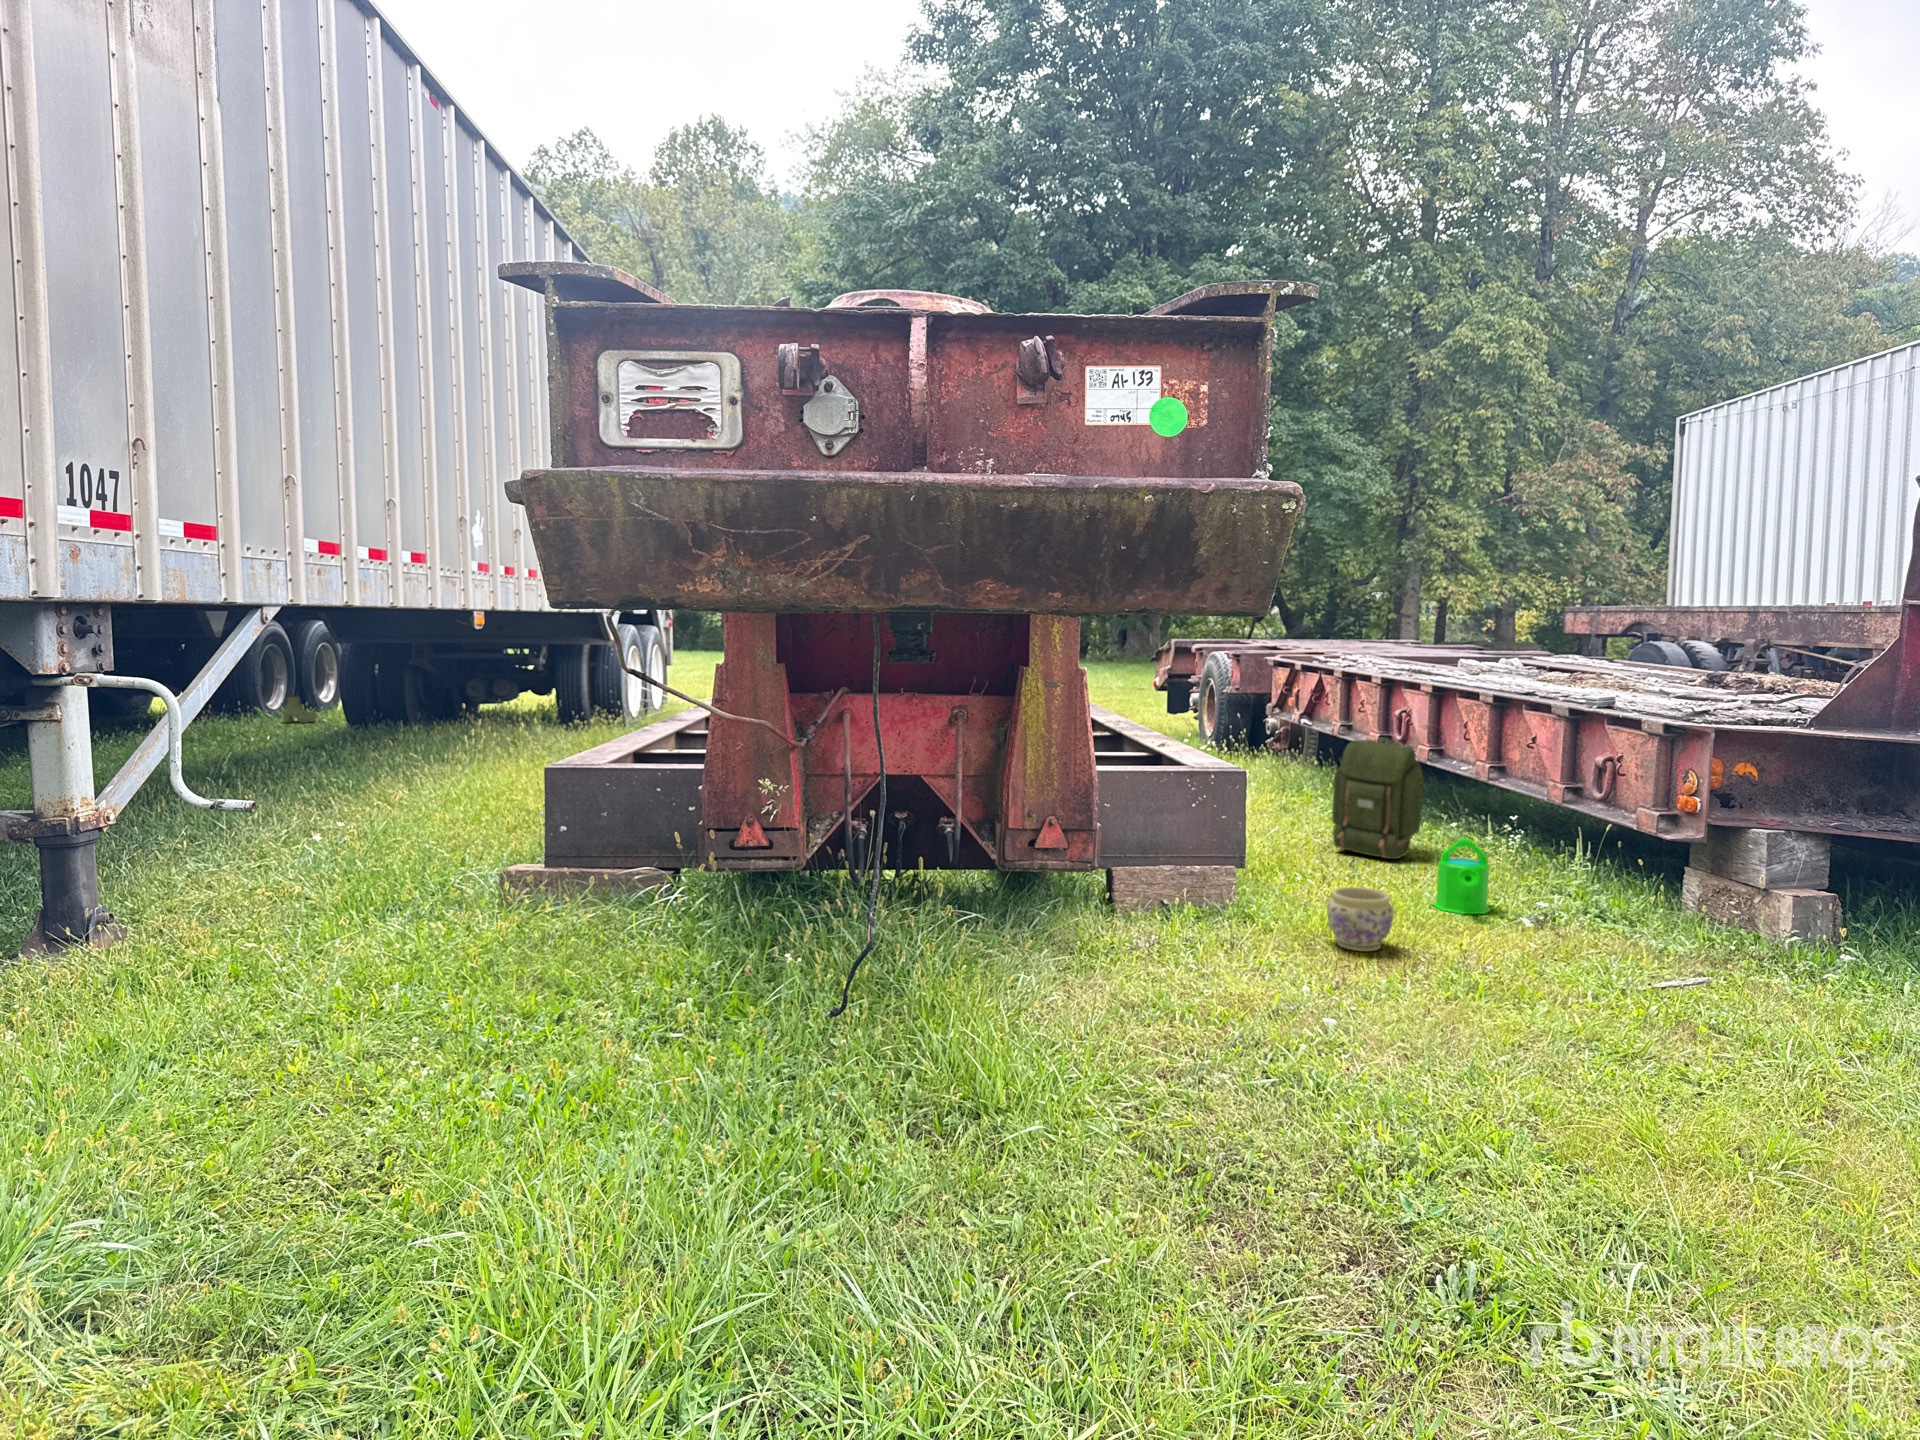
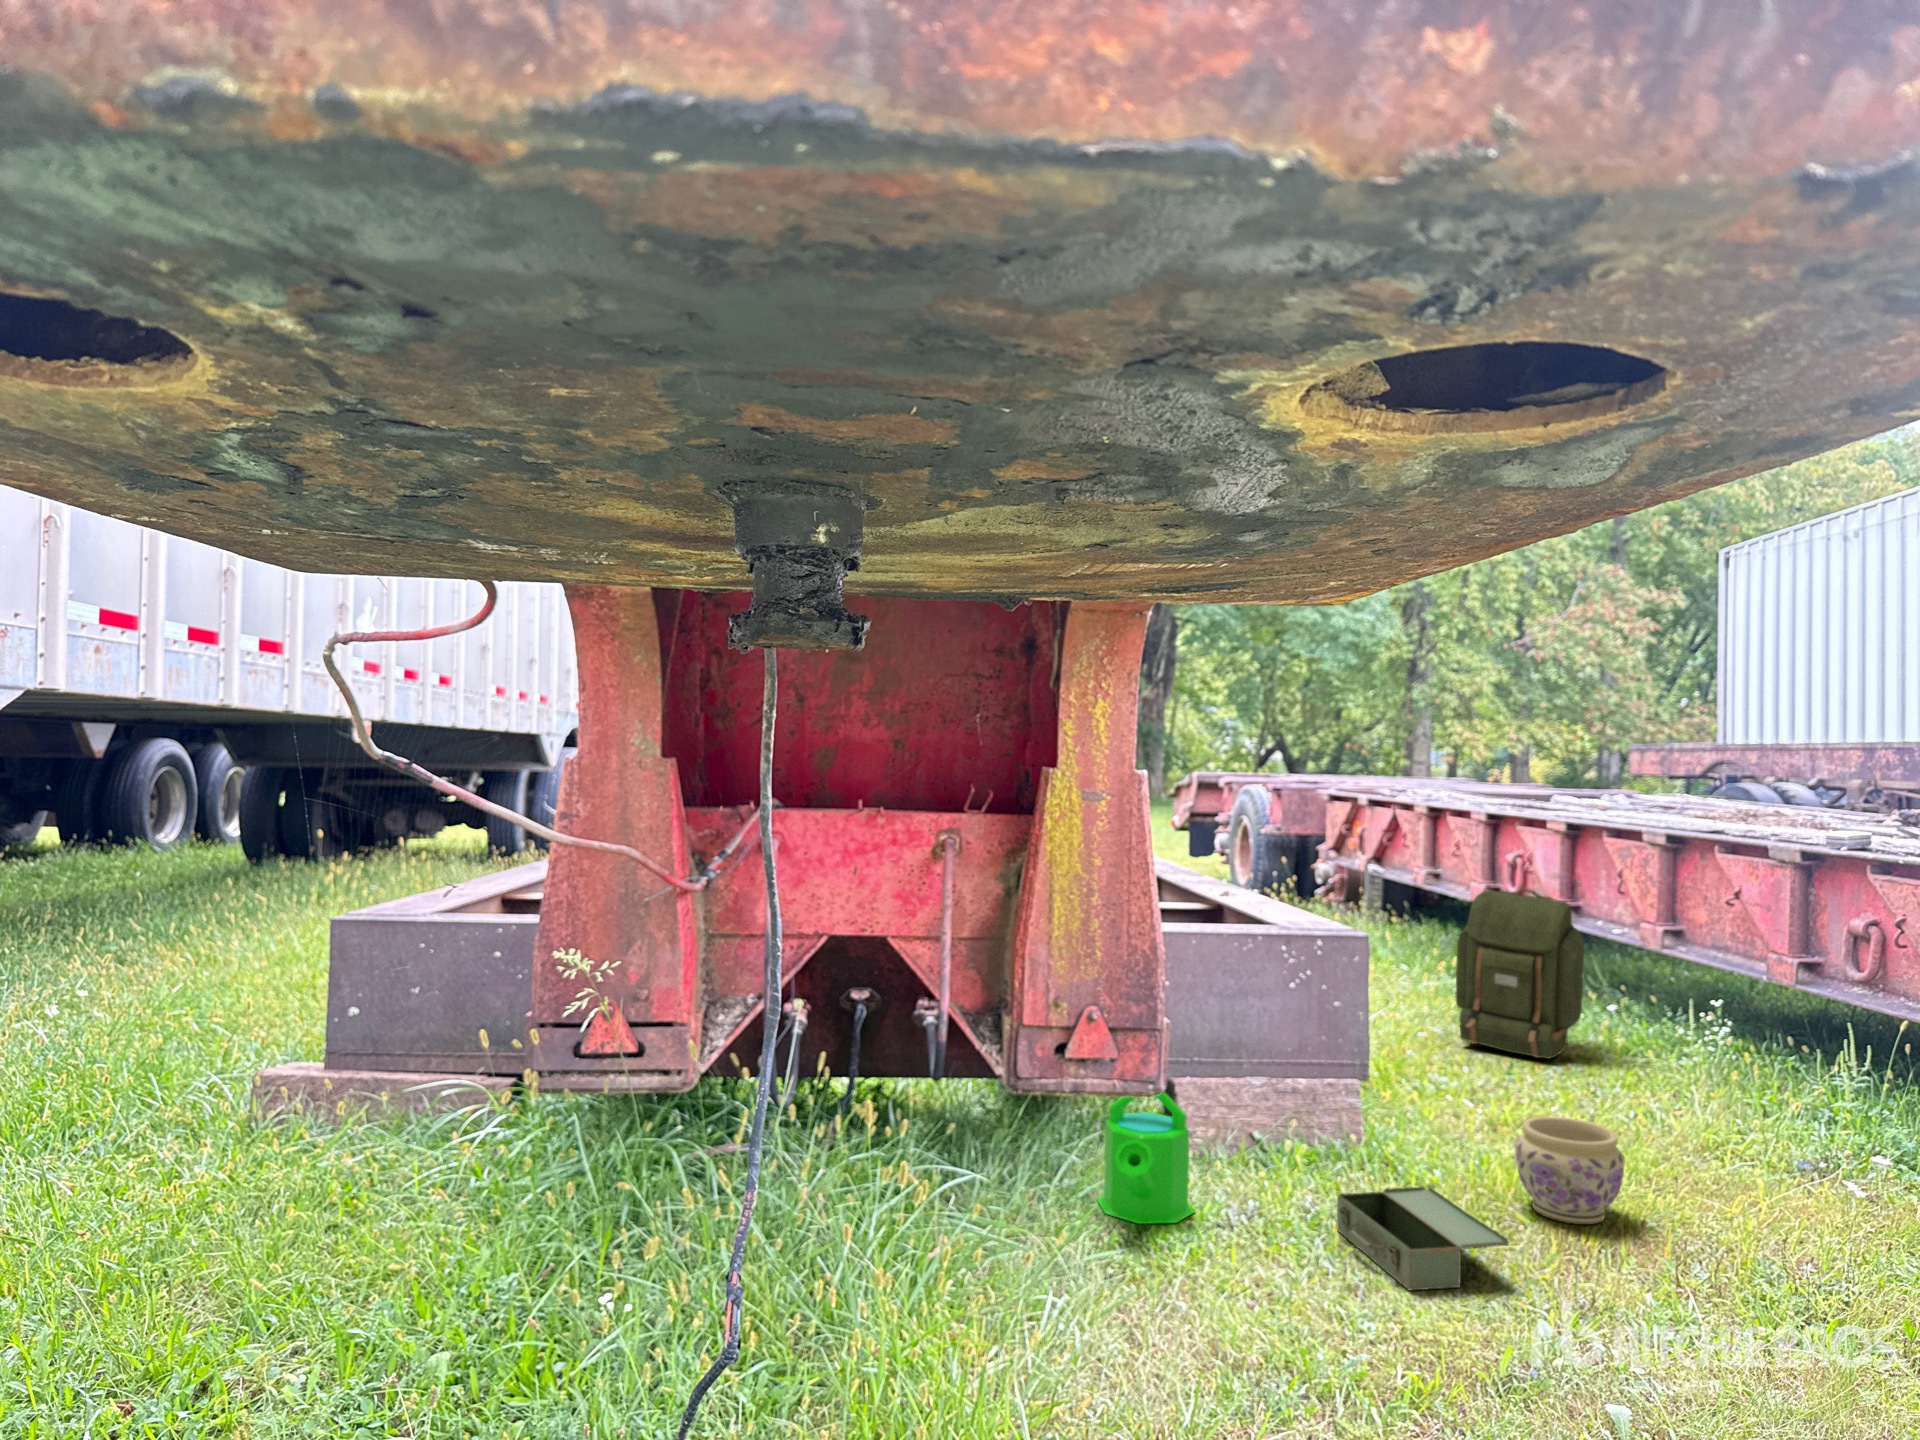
boots: present [283,695,318,723] -> none [125,822,168,856]
watering can: present [1433,839,1490,914] -> present [1097,1092,1194,1224]
toolbox: none [1205,928,1302,983] -> present [1337,1187,1509,1291]

